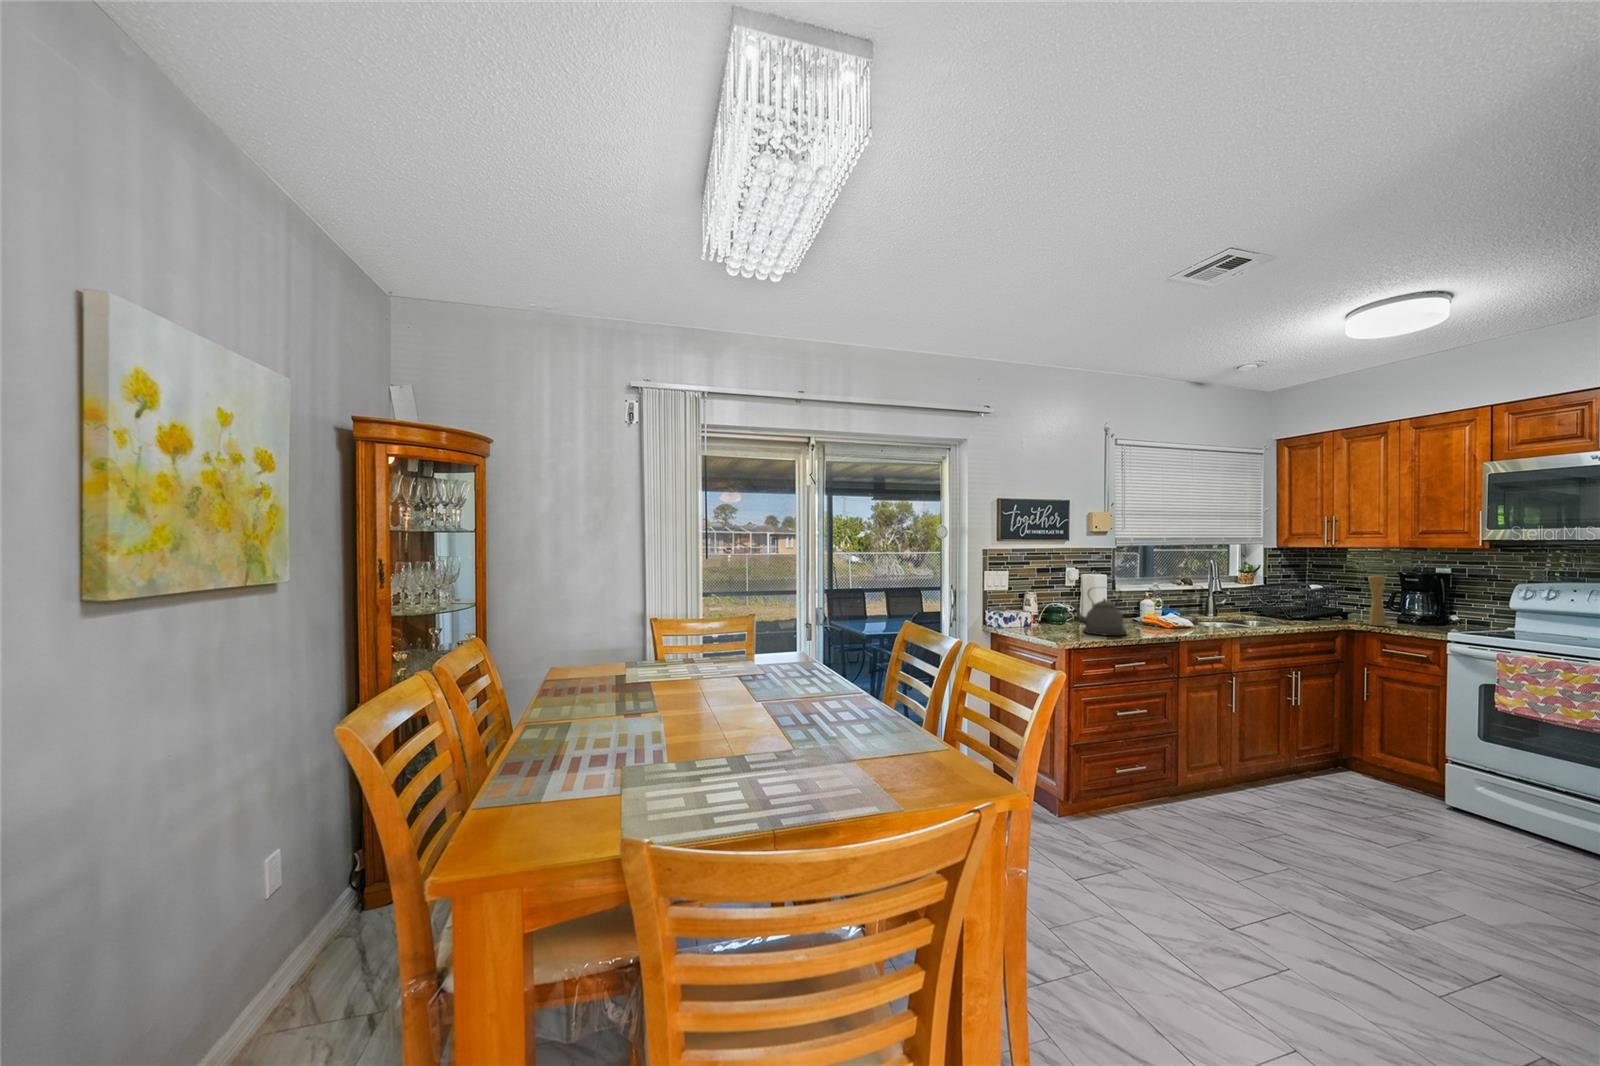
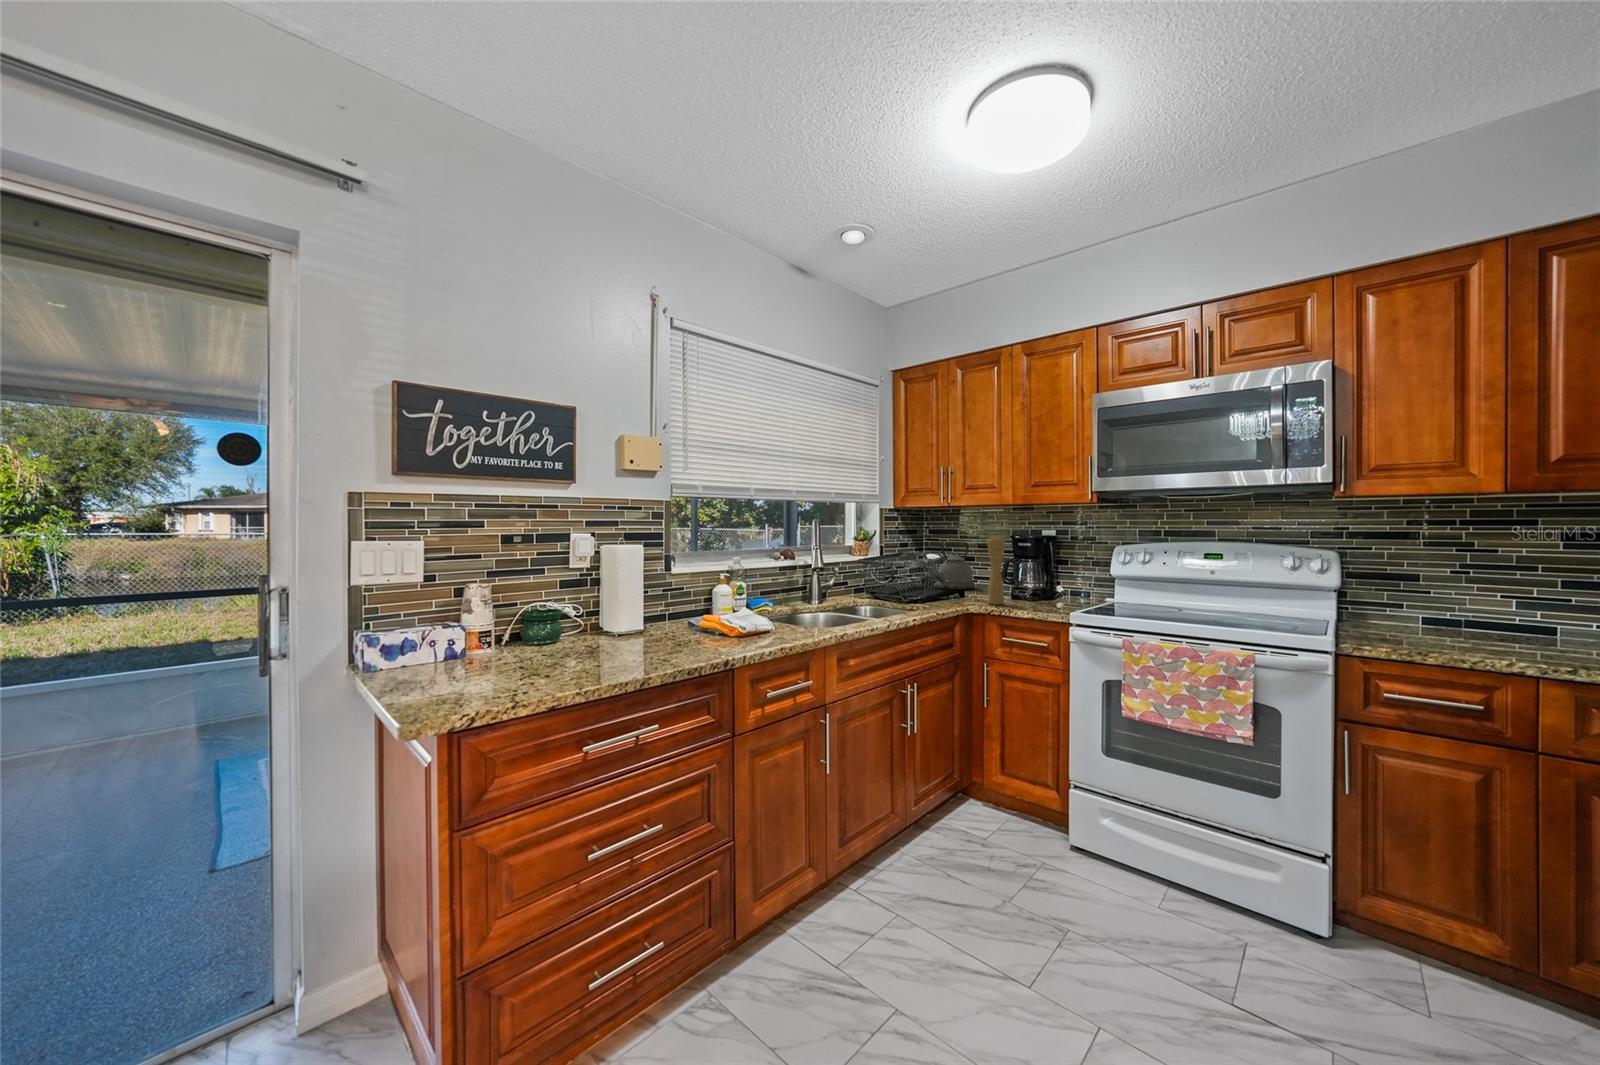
kettle: present [1071,590,1127,636] -> present [928,542,976,590]

